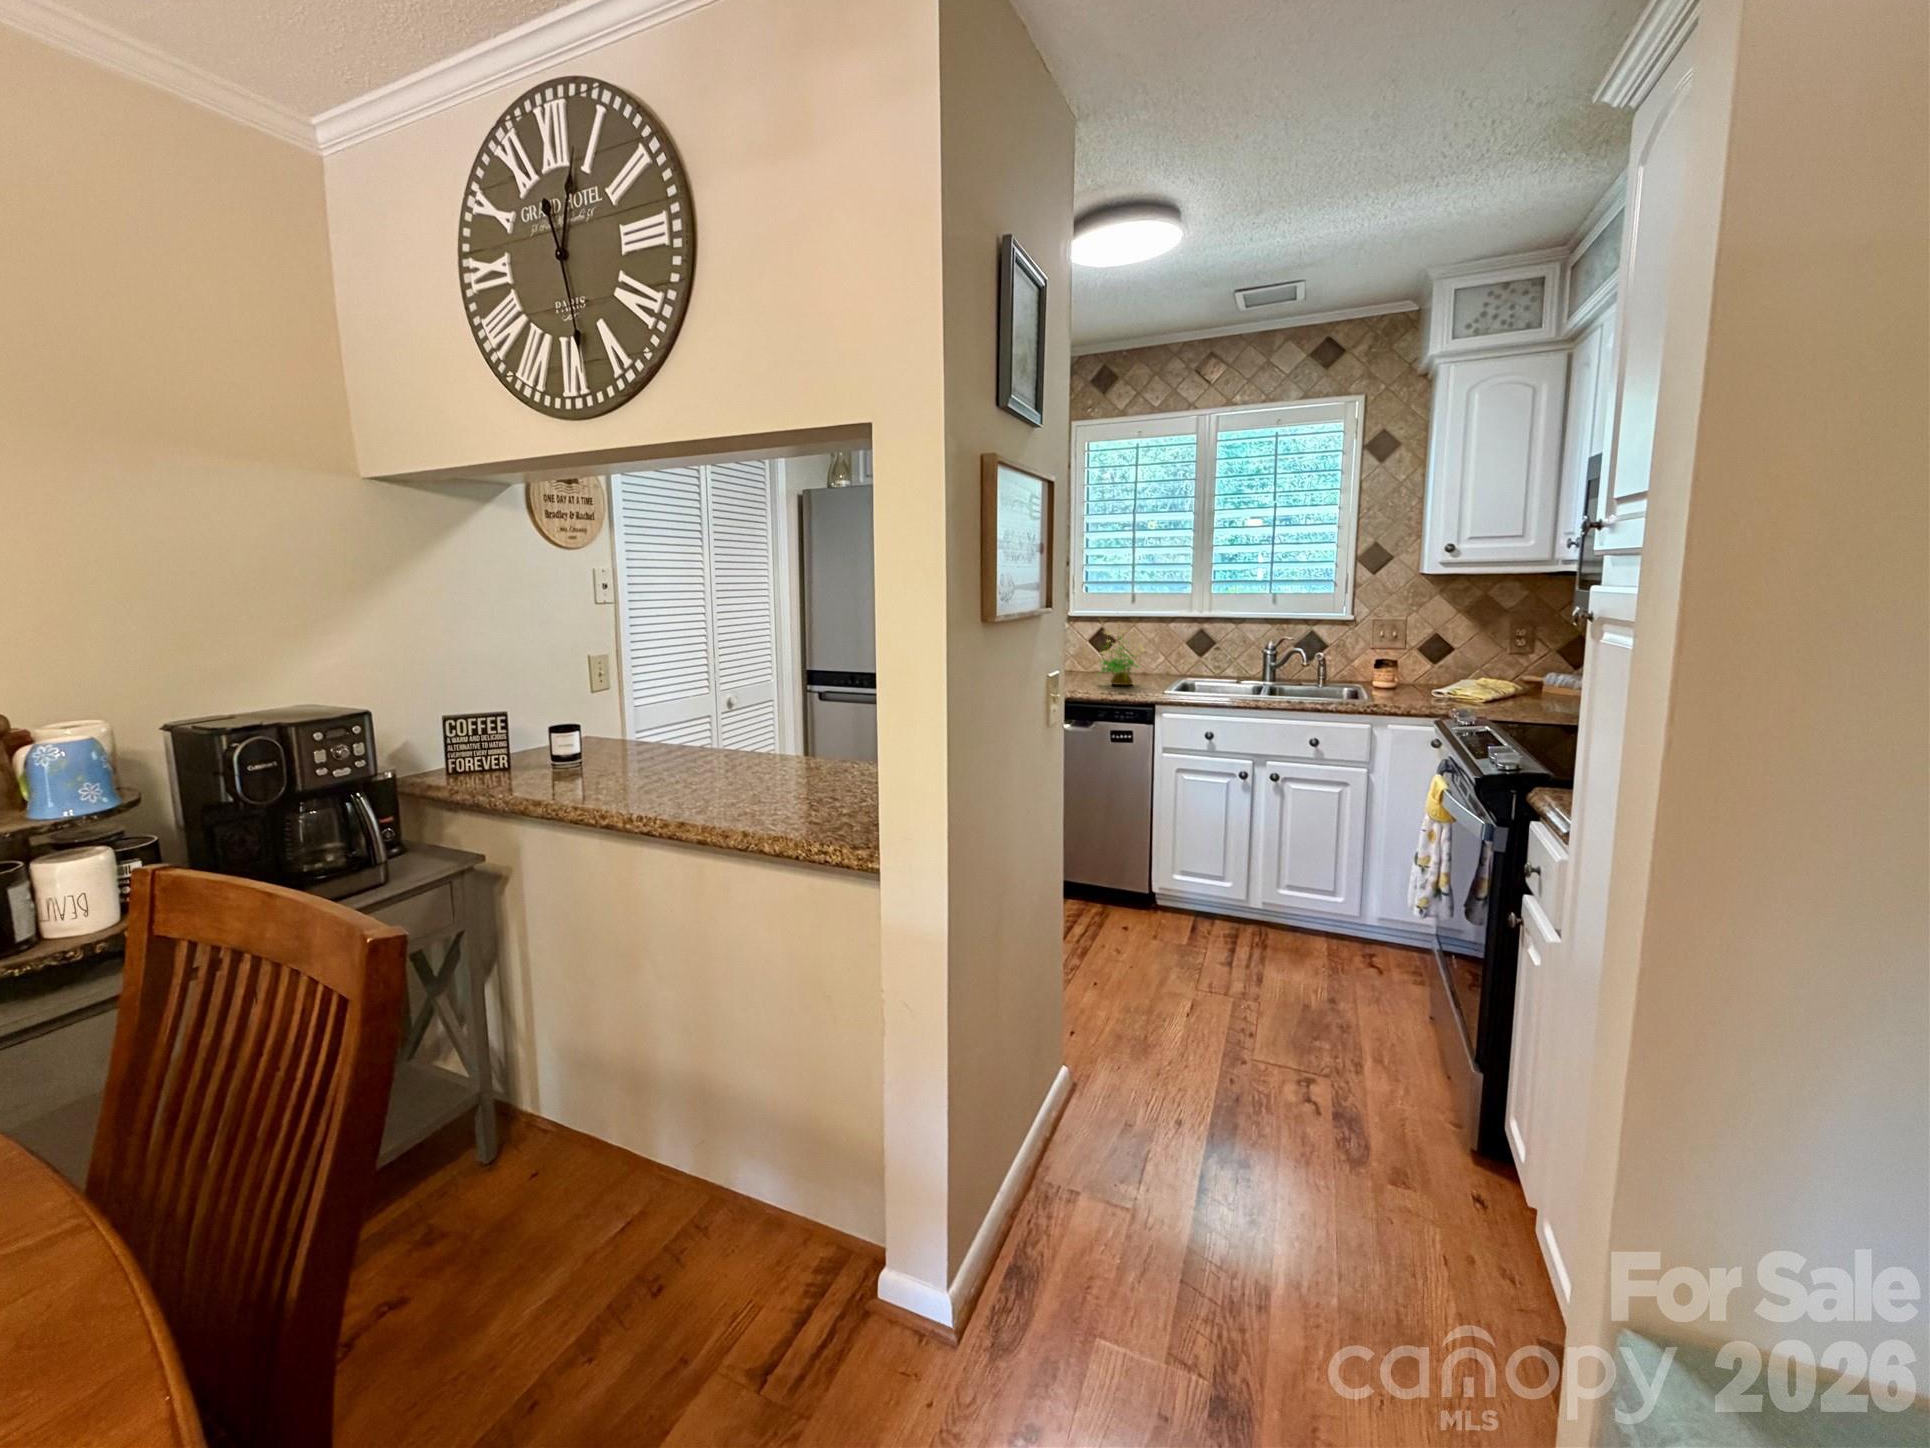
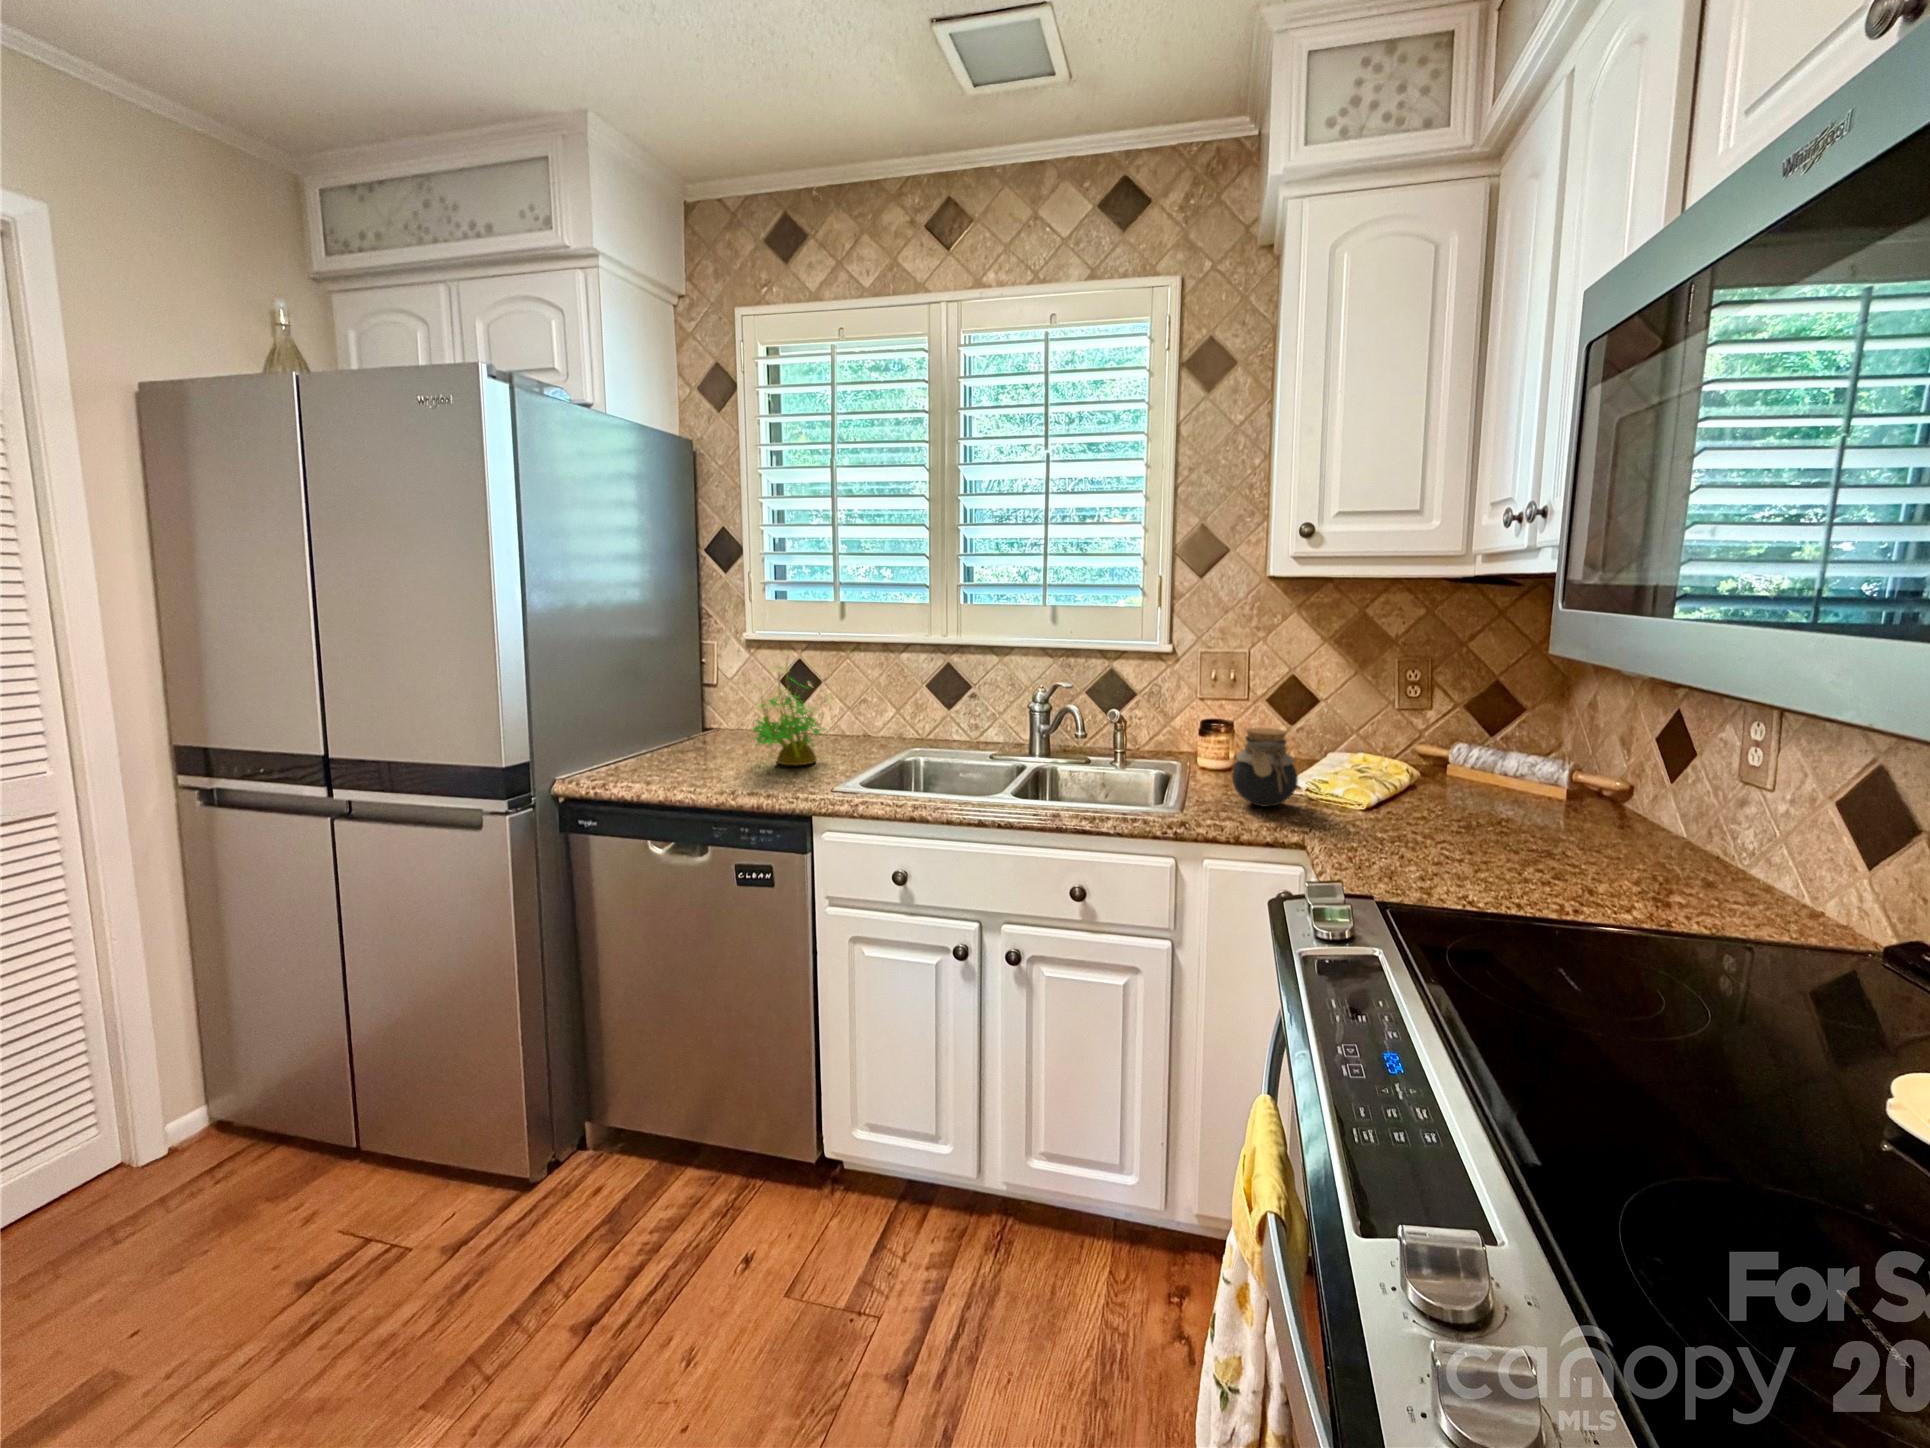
jar: none [1402,659,1443,701] -> present [1232,728,1298,807]

